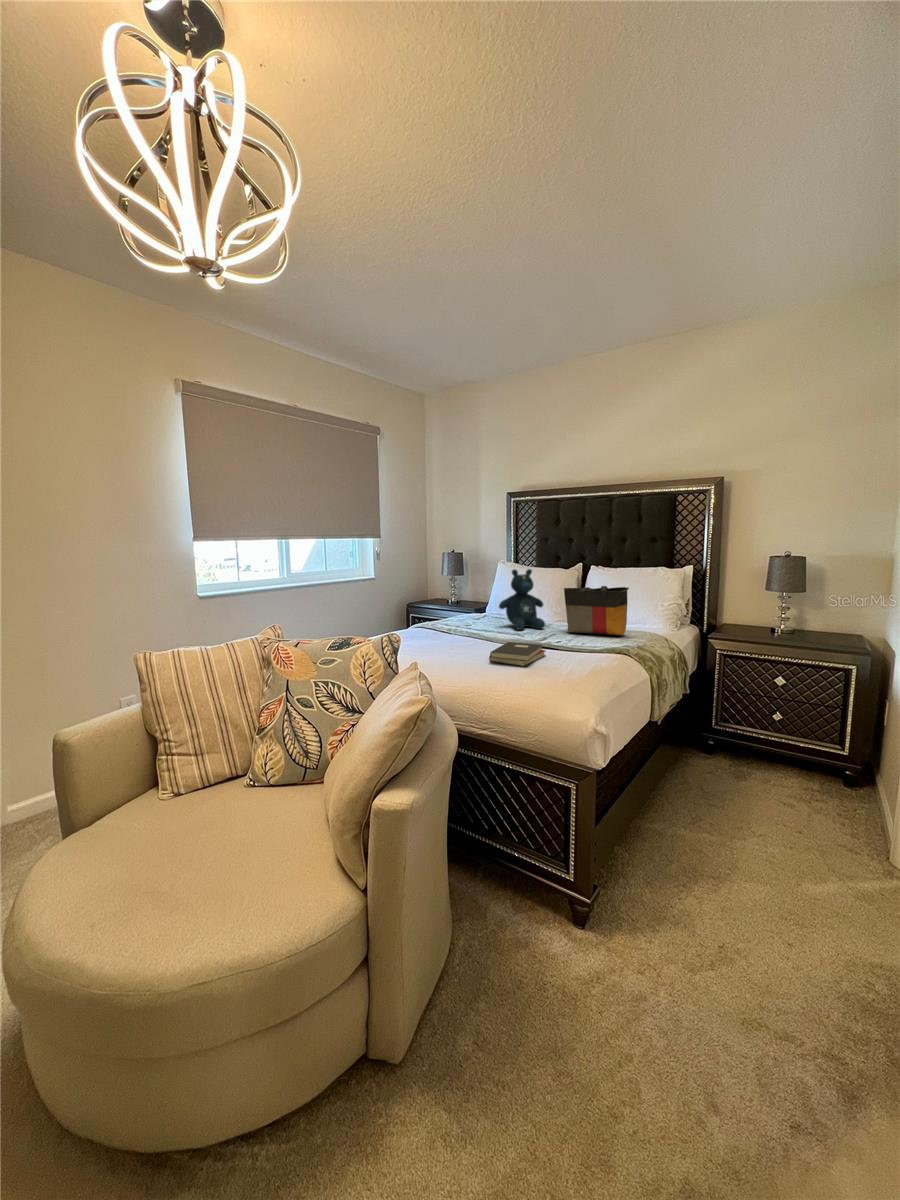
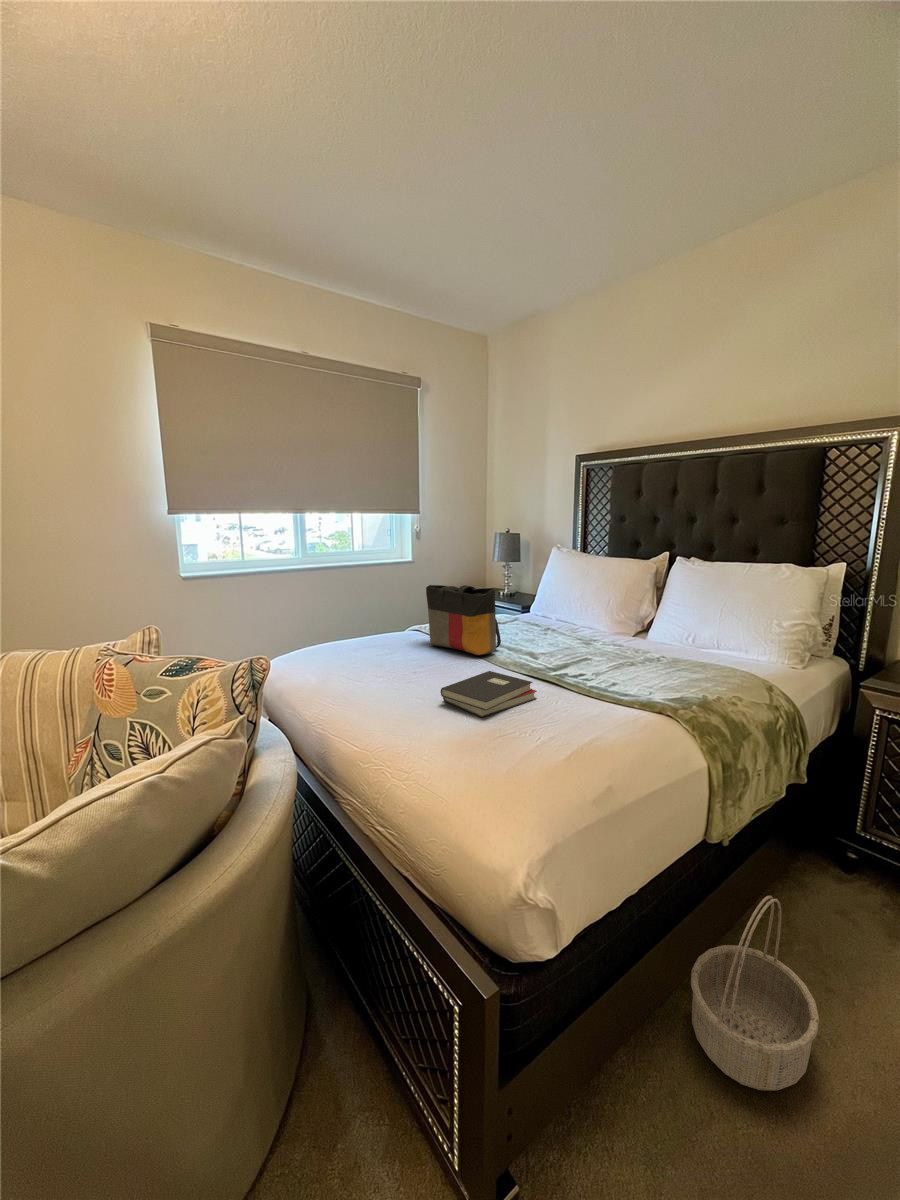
stuffed bear: present [499,569,545,630] -> none [525,560,592,646]
tote bag: present [564,586,629,636] -> present [426,585,501,655]
basket: none [656,751,727,859] -> present [691,896,819,1090]

